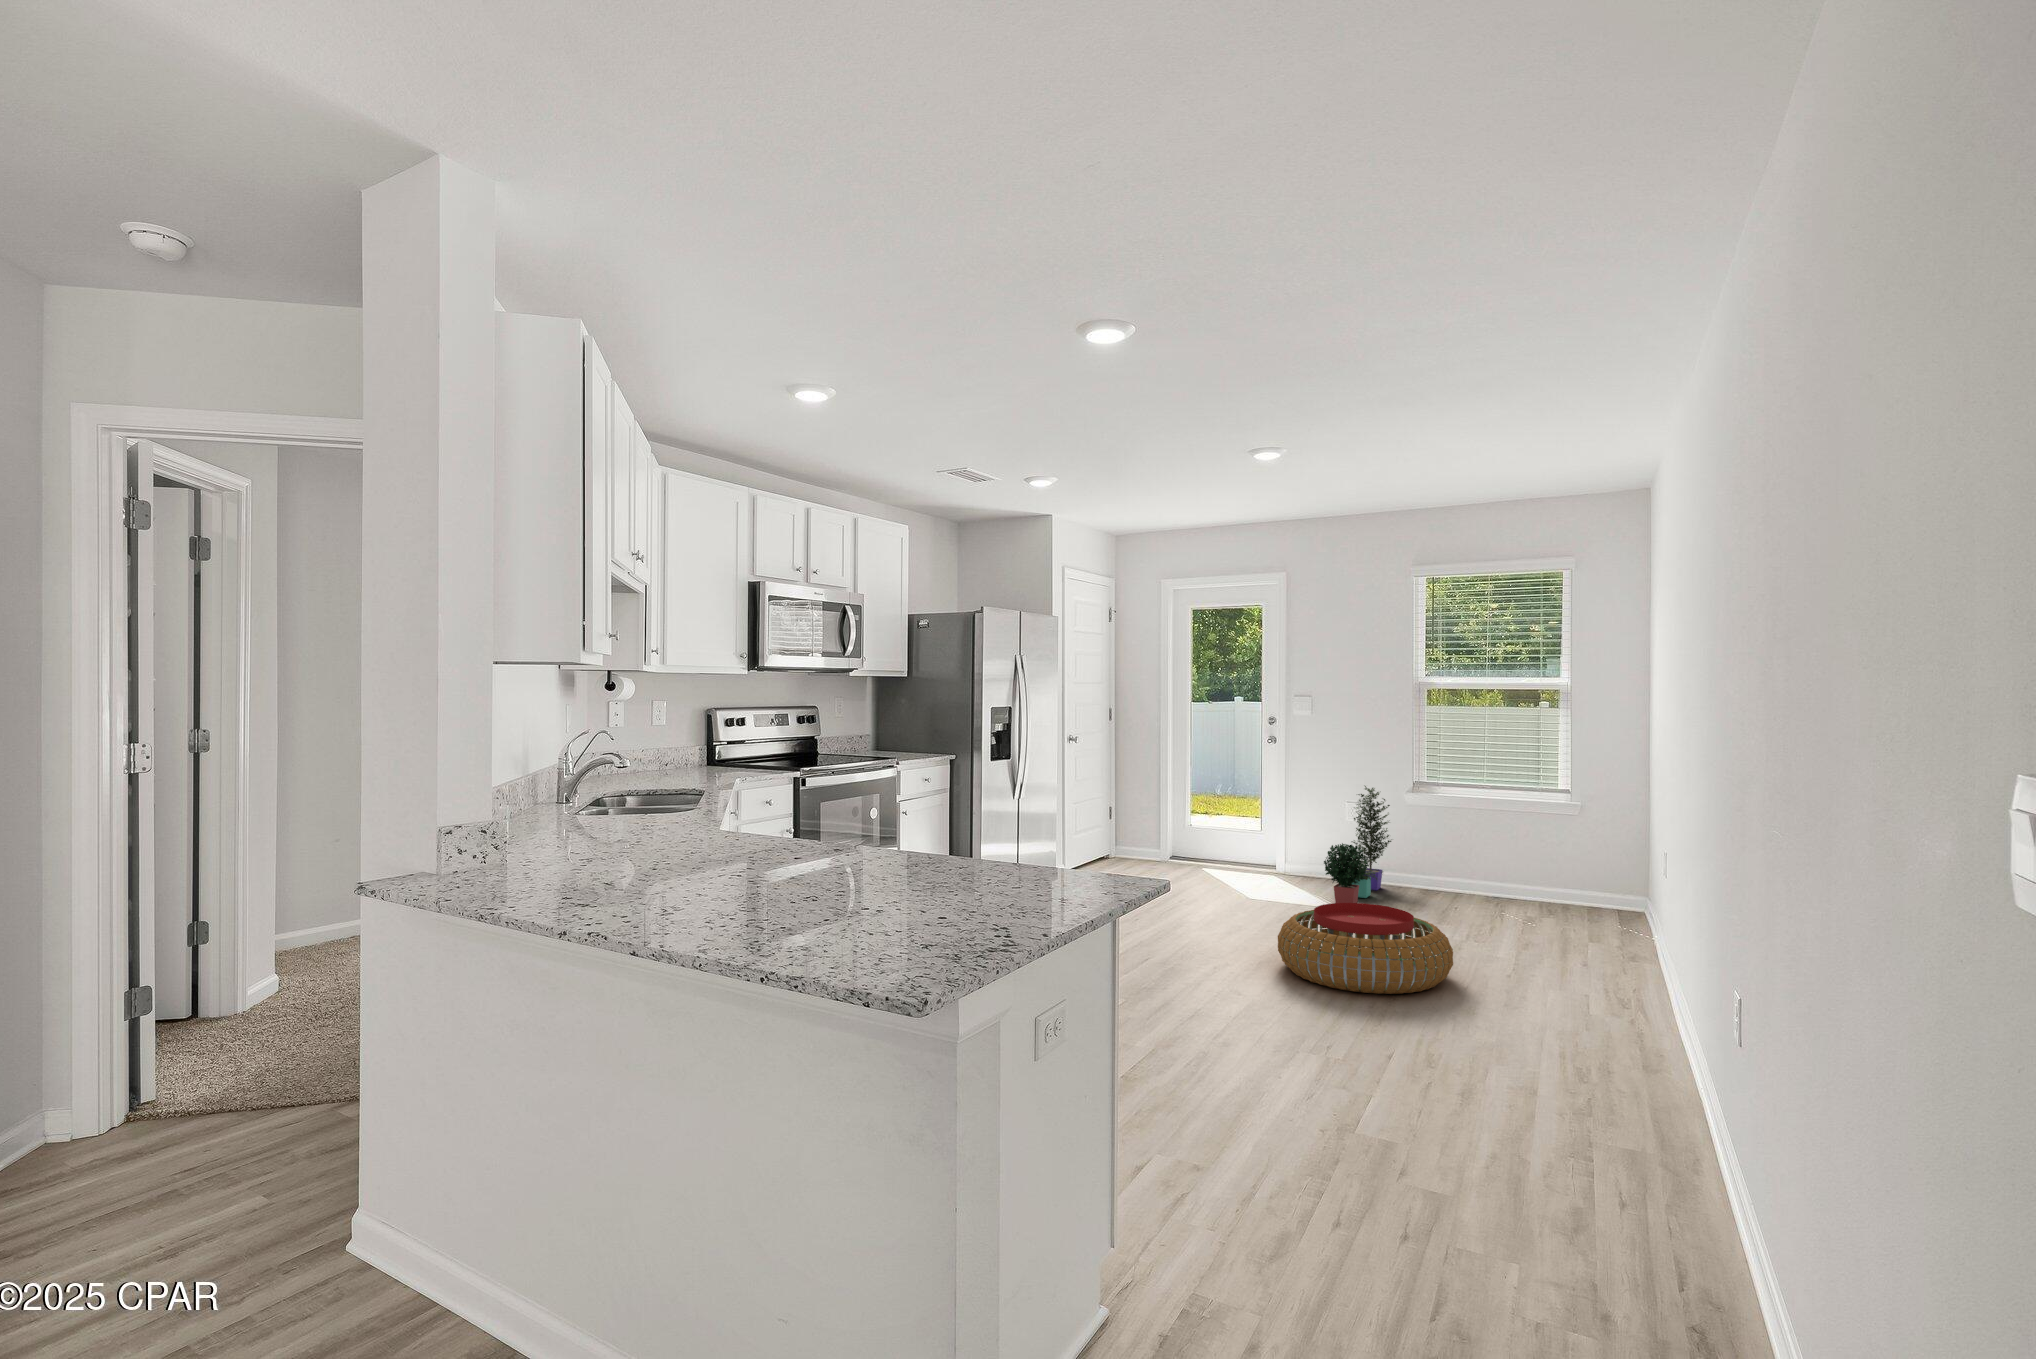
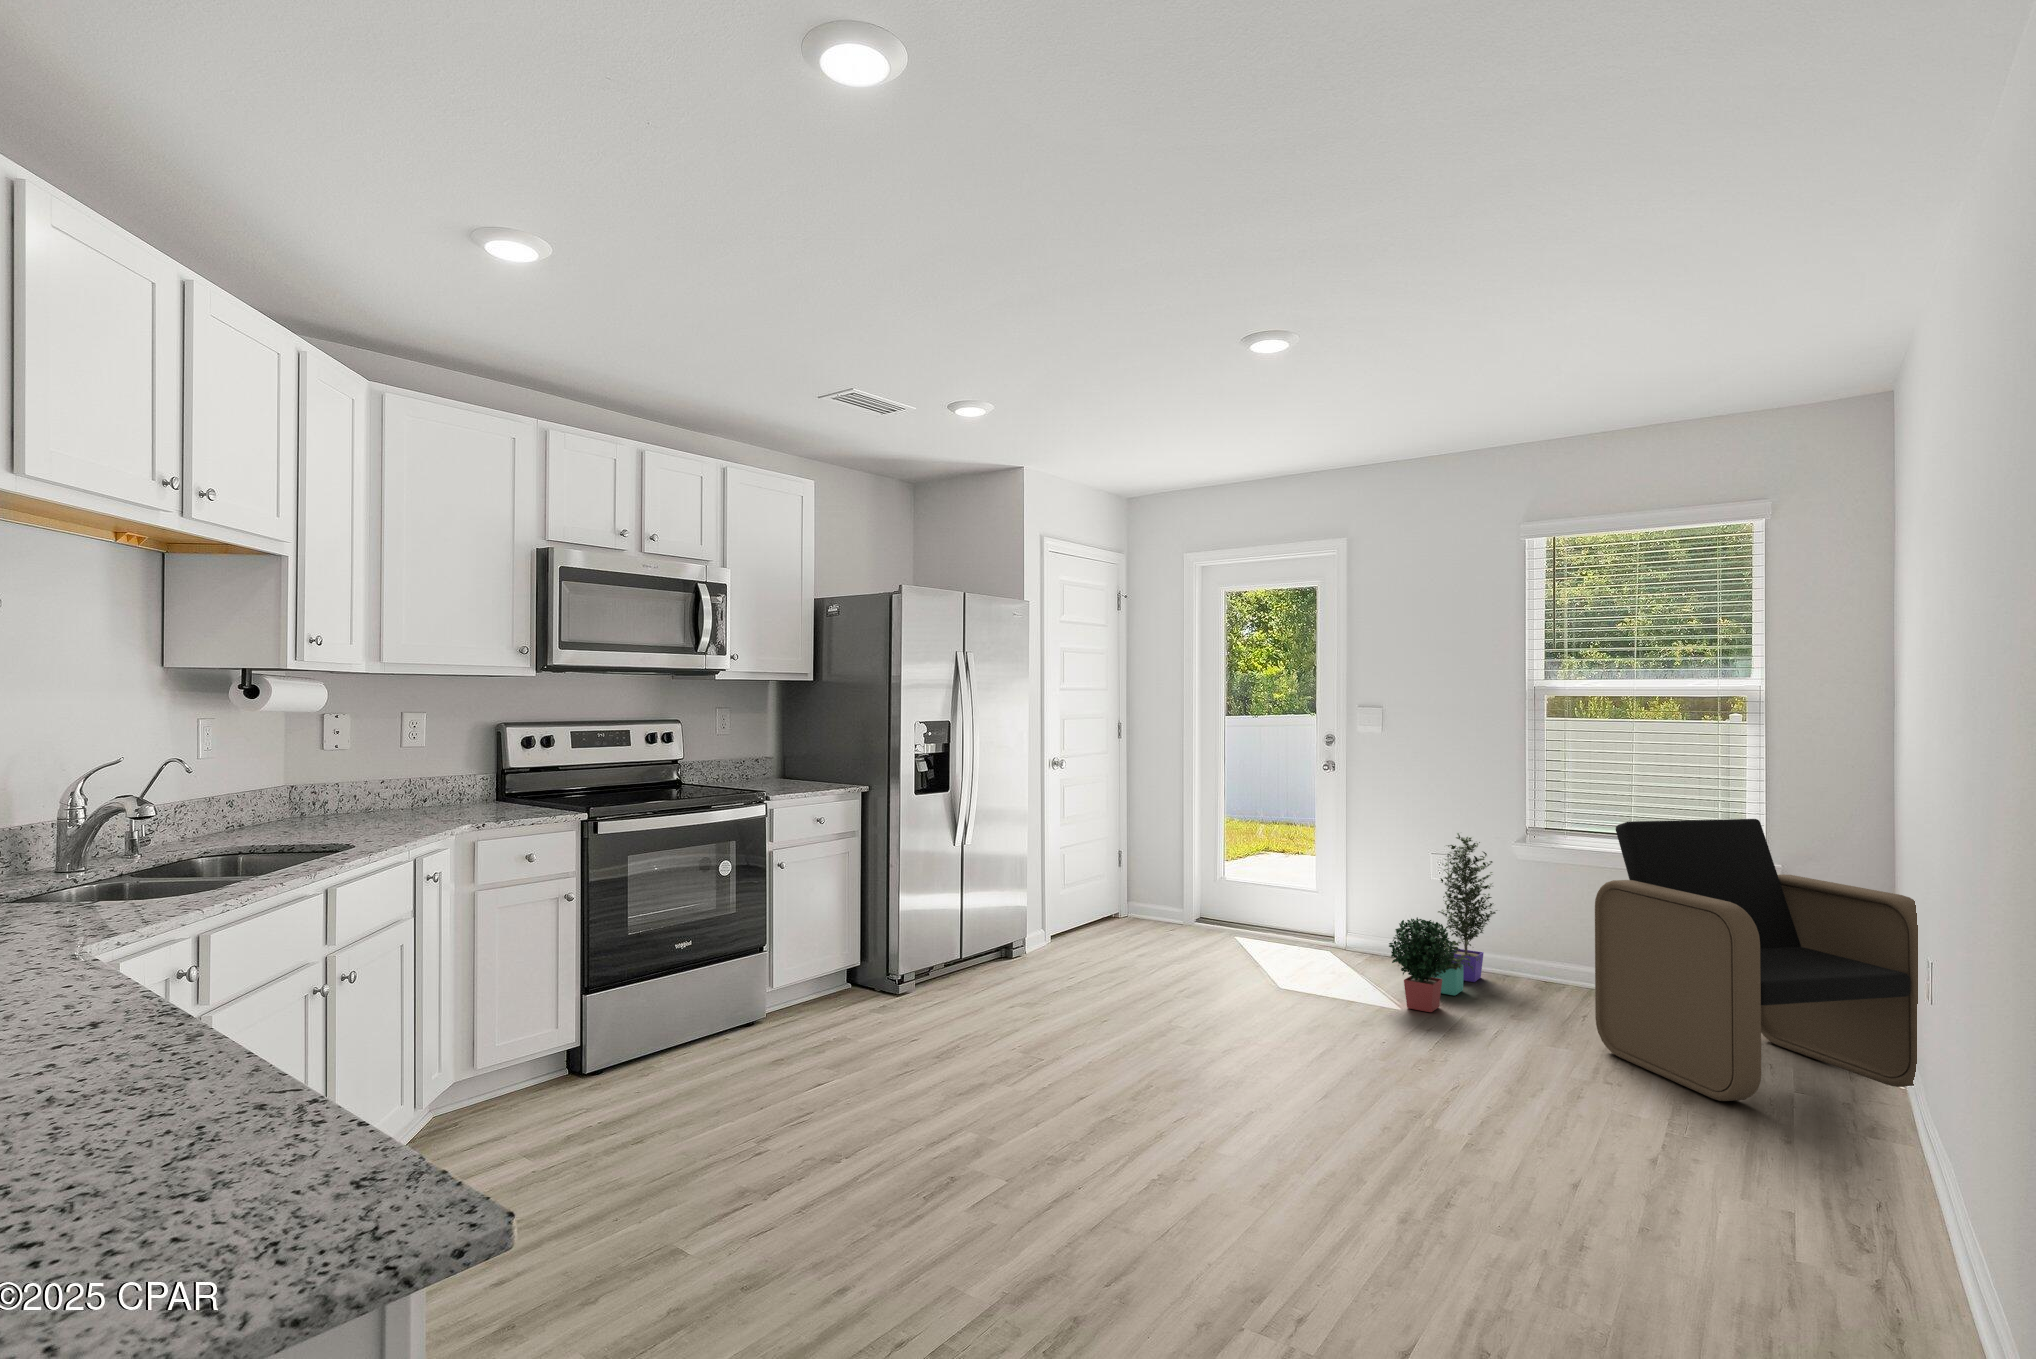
armchair: none [1463,771,1672,949] -> present [1595,819,1918,1101]
pouf: present [1278,903,1453,994] -> none [1283,1024,1563,1190]

